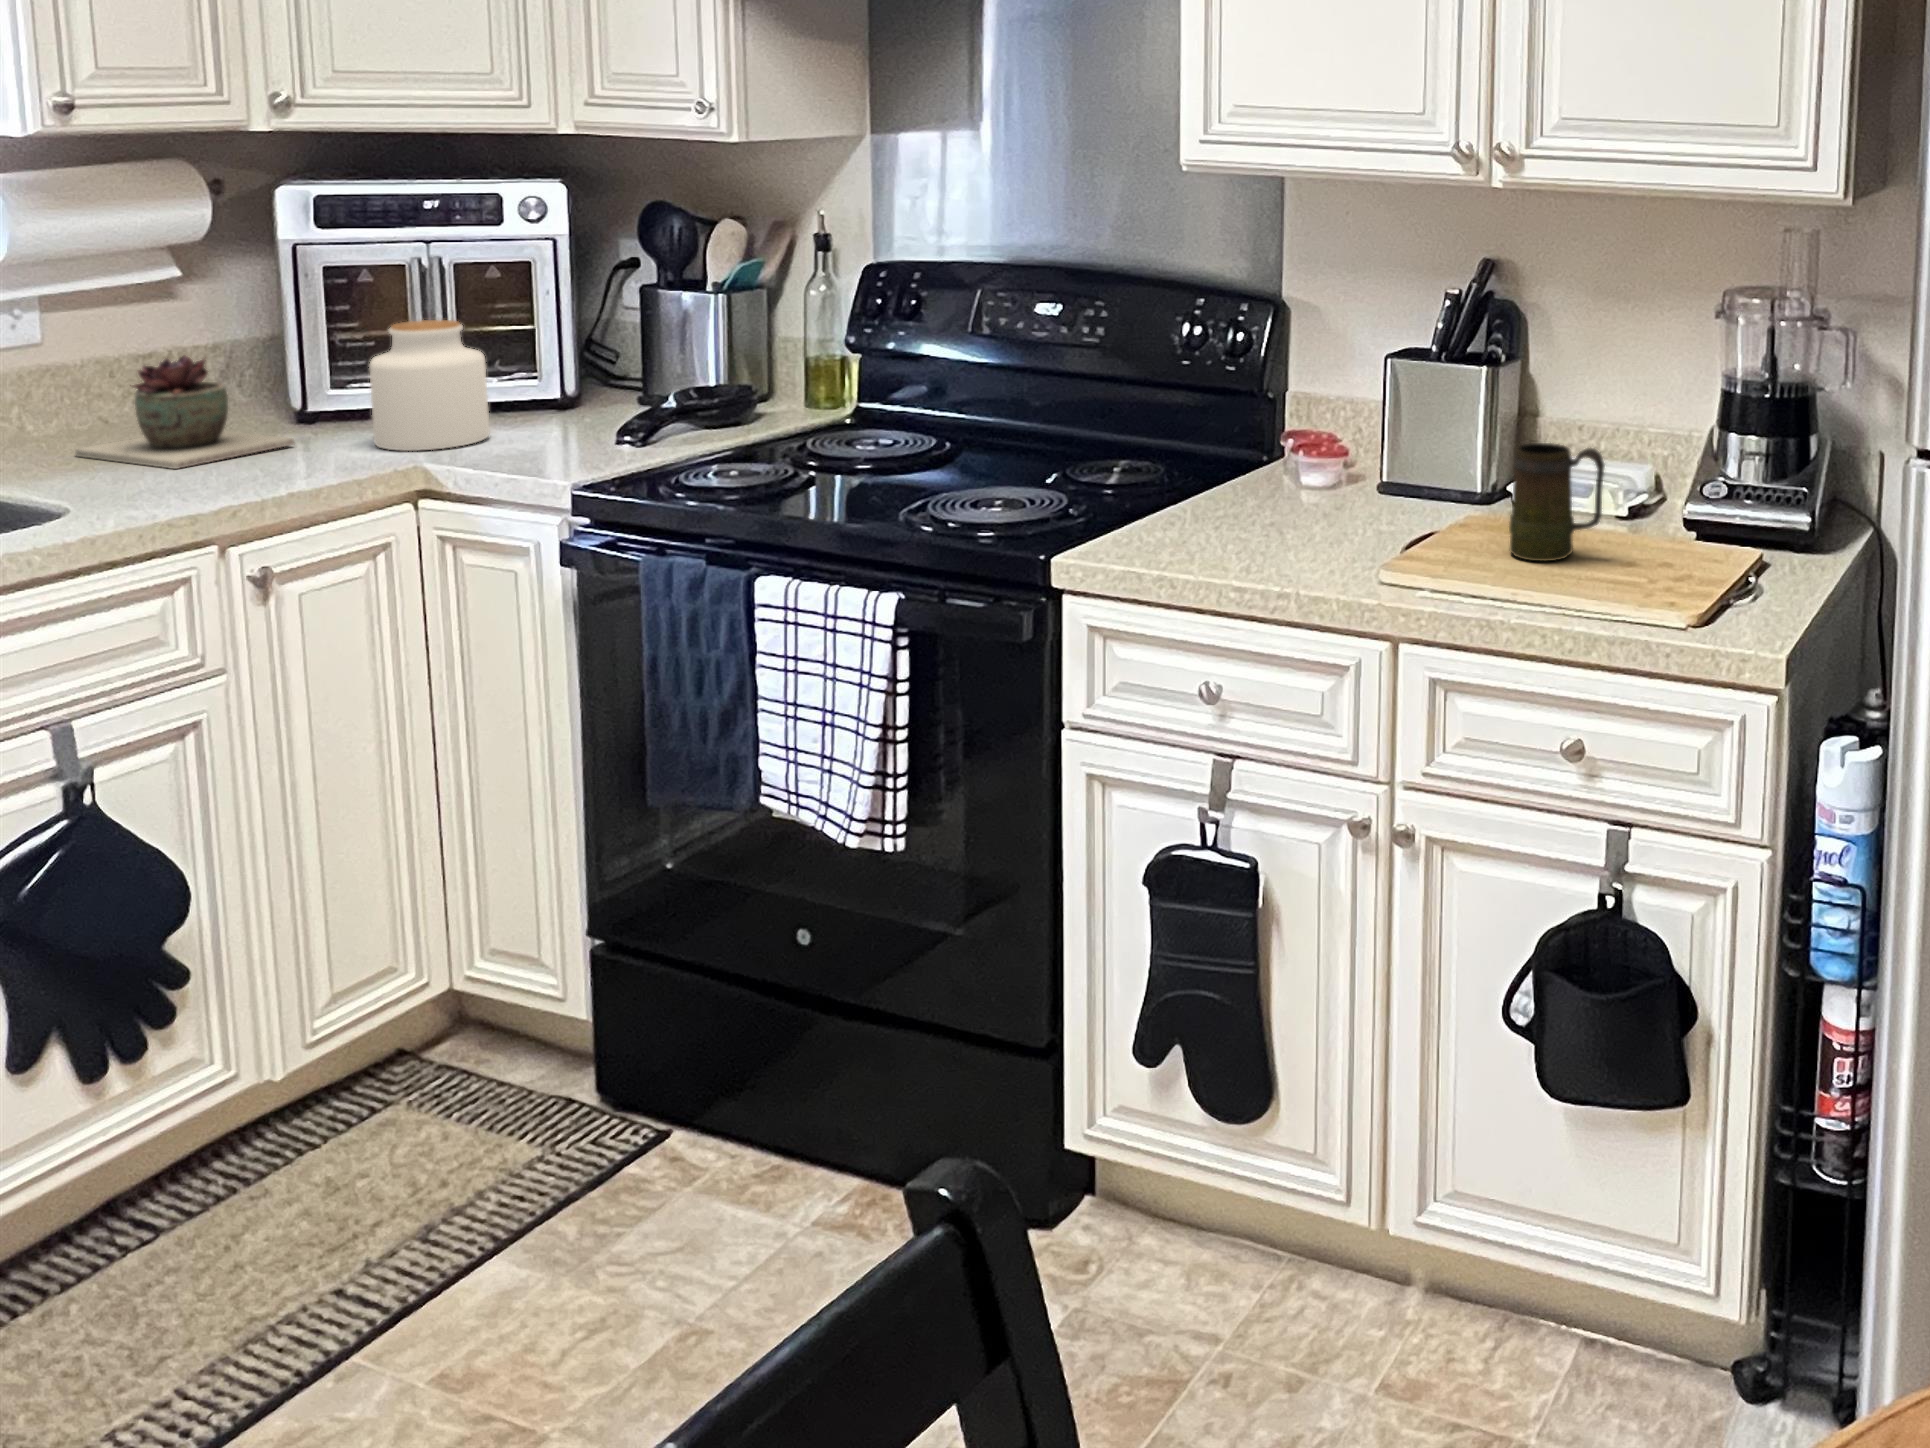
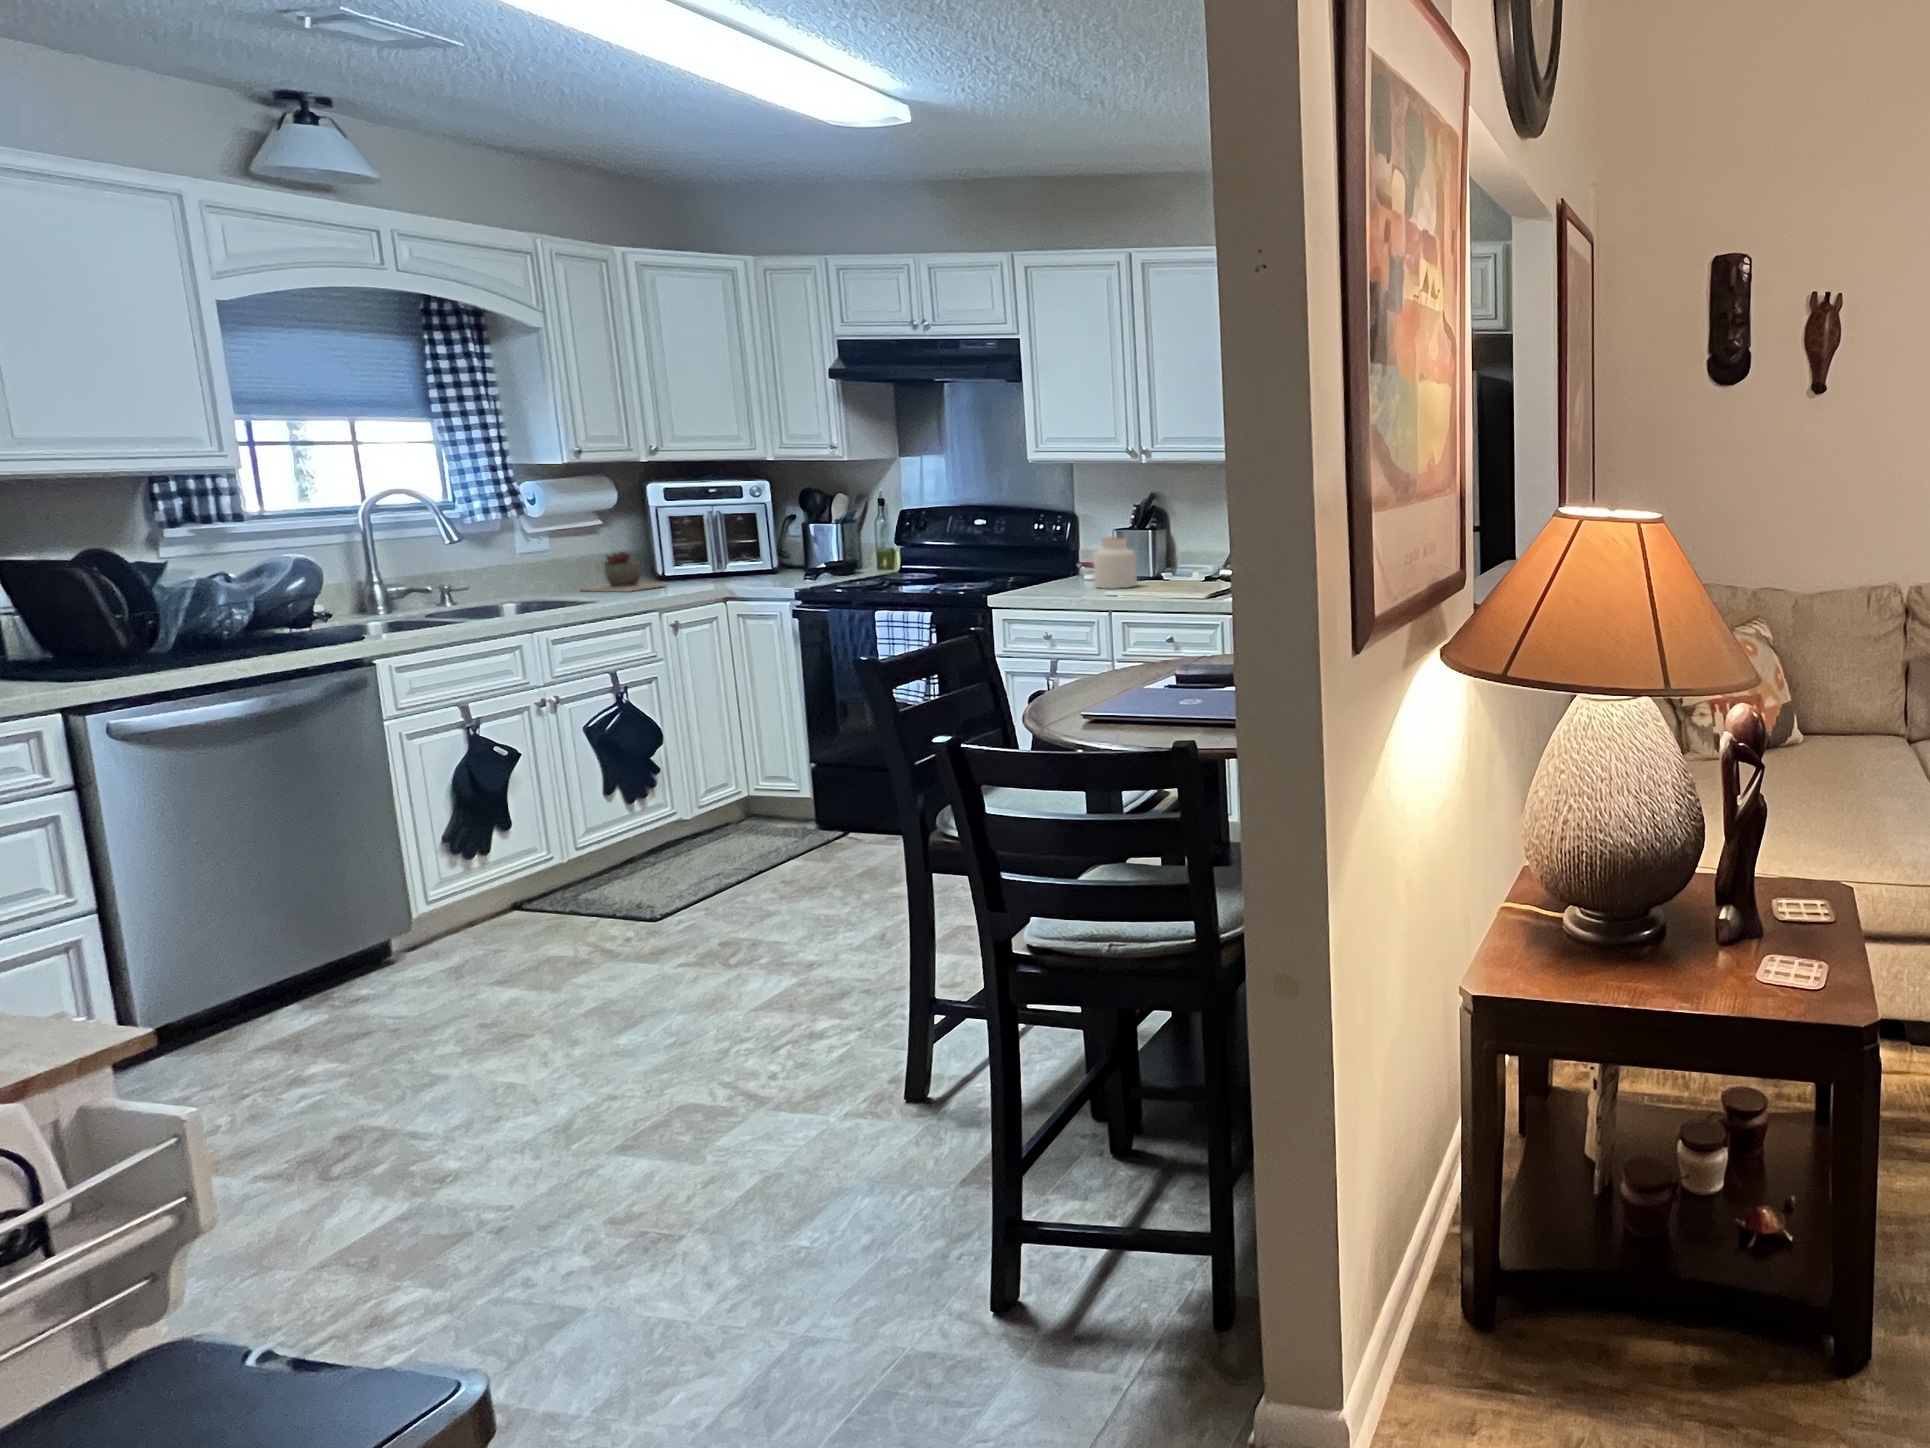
jar: present [370,320,490,451] -> present [1093,537,1137,589]
mug: present [1509,443,1605,561] -> none [1152,551,1184,591]

